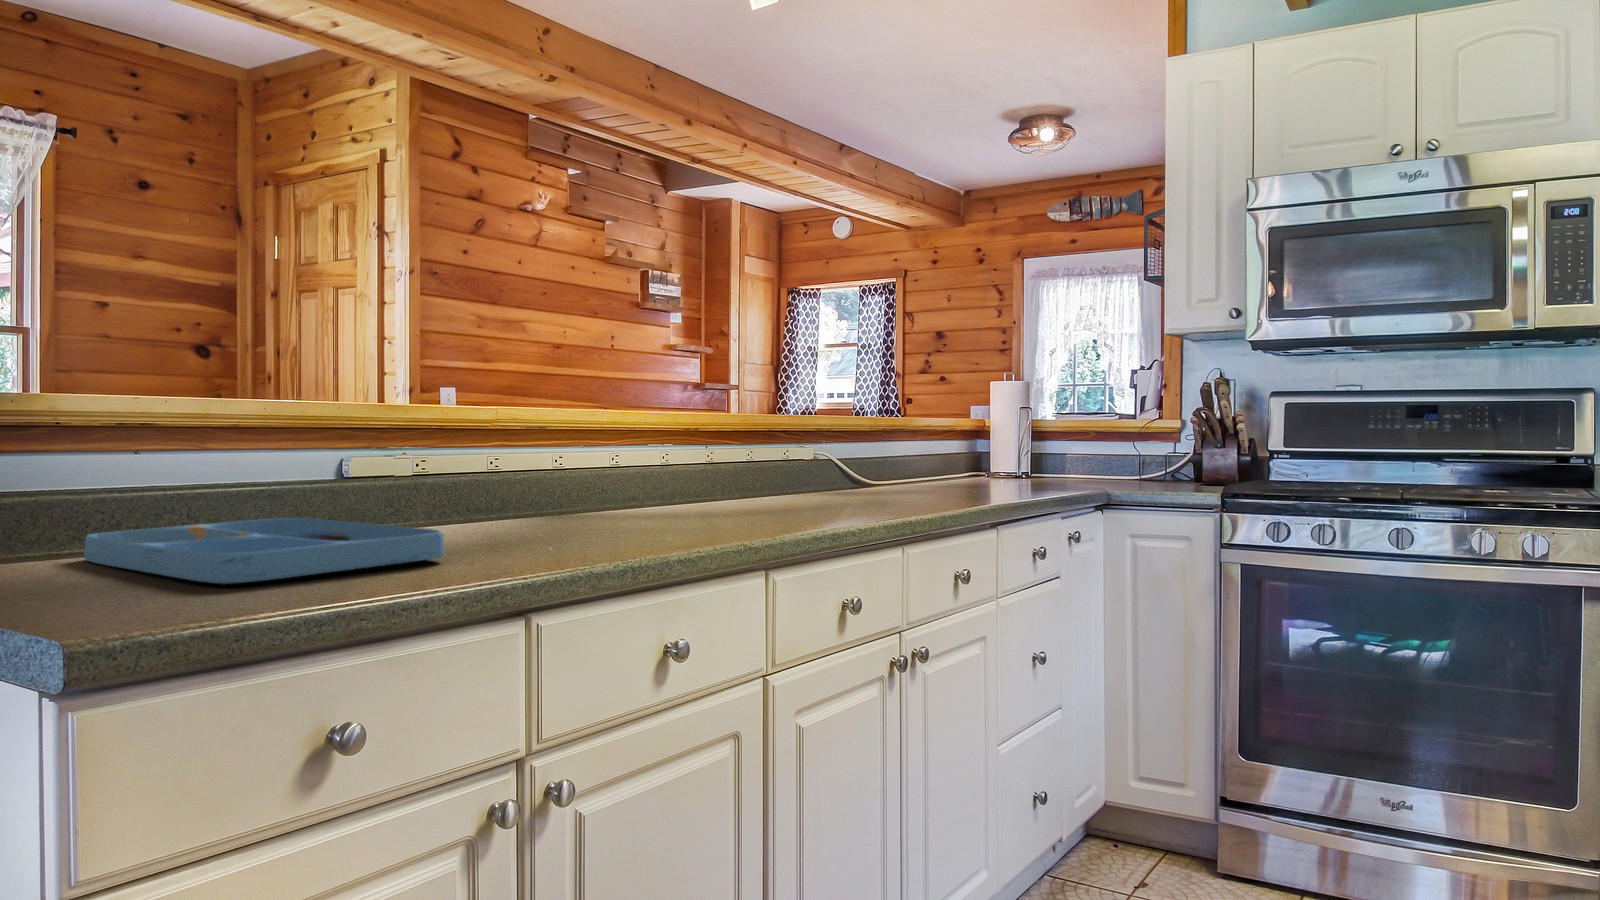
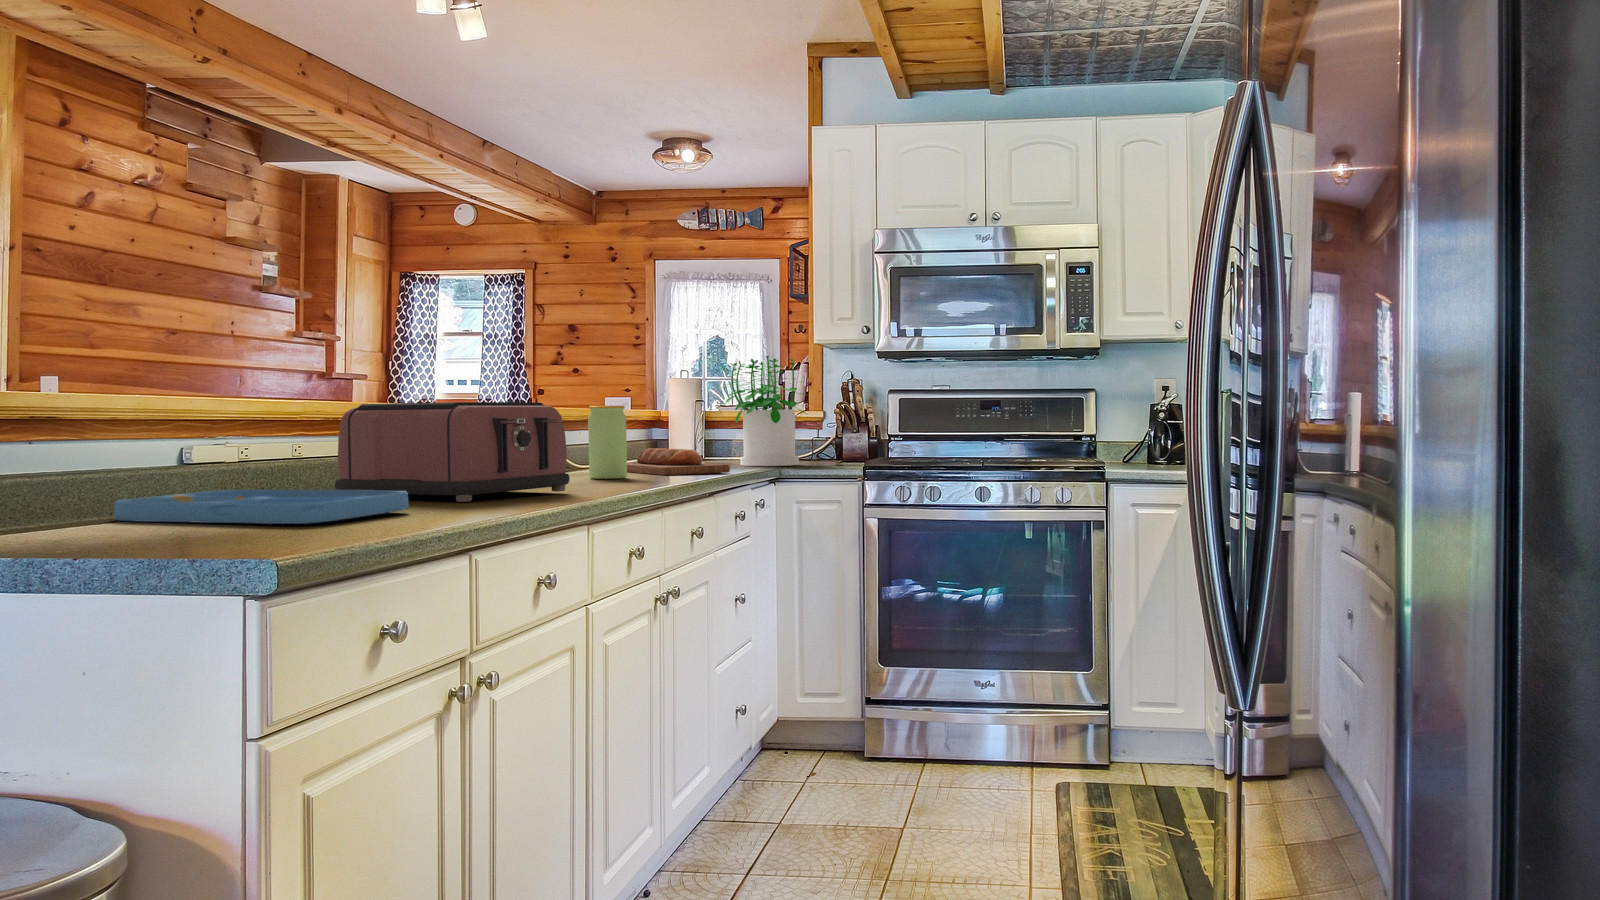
potted plant: none [1037,349,1153,487] -> present [722,356,806,466]
toaster: none [467,406,753,541] -> present [335,402,570,502]
jar: none [838,411,885,503] -> present [588,406,627,479]
bread loaf: none [893,463,1029,499] -> present [627,448,730,475]

